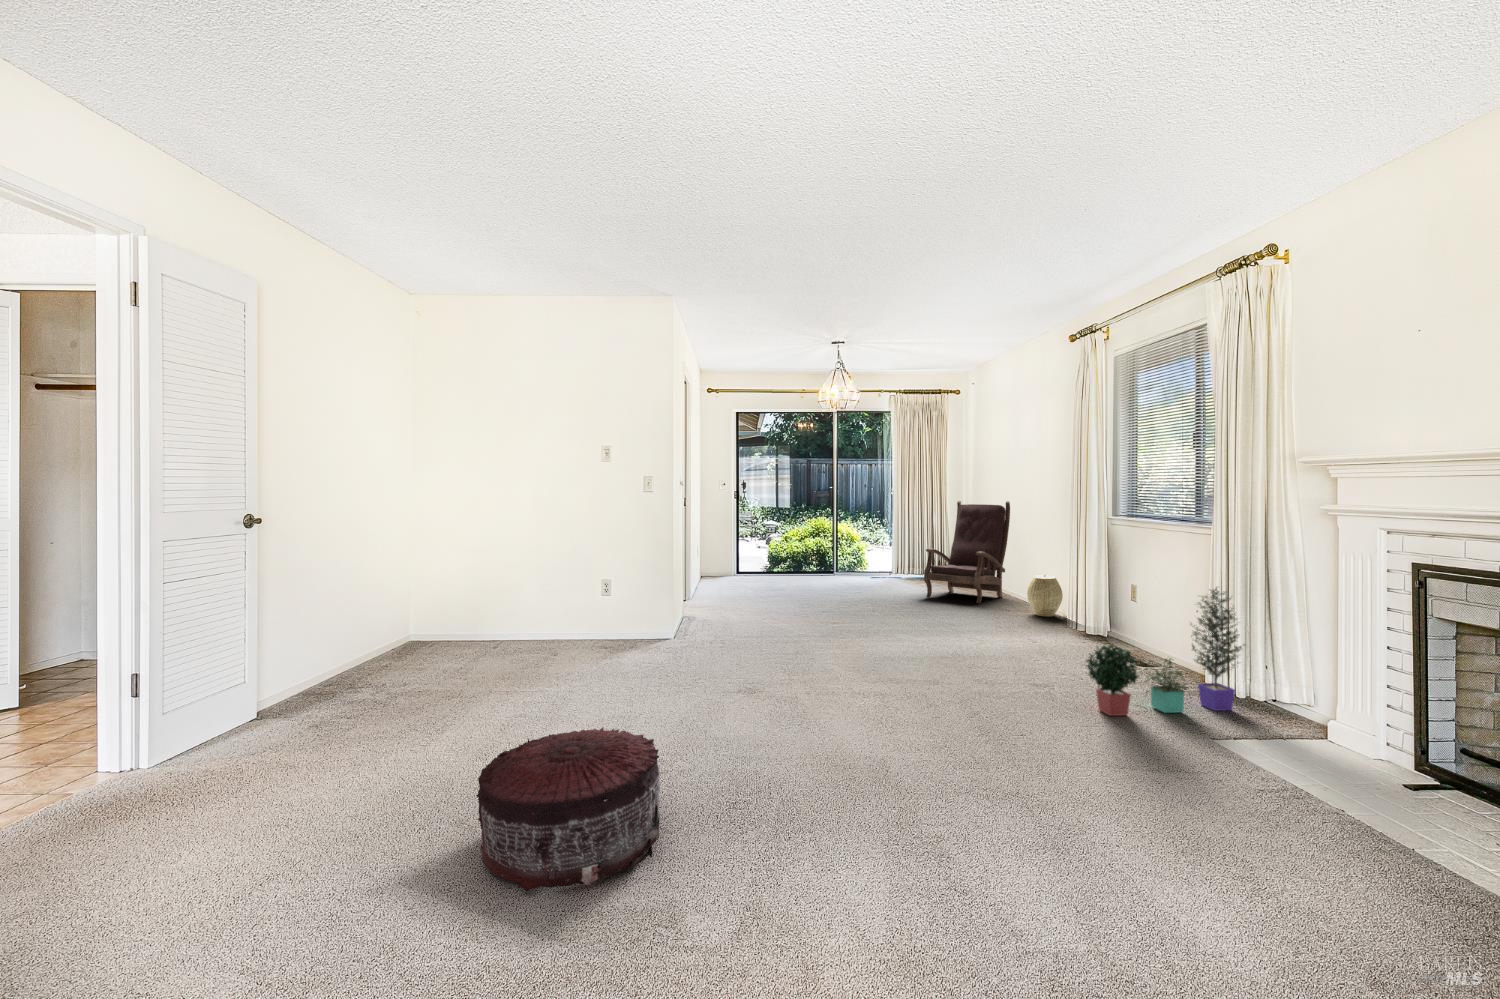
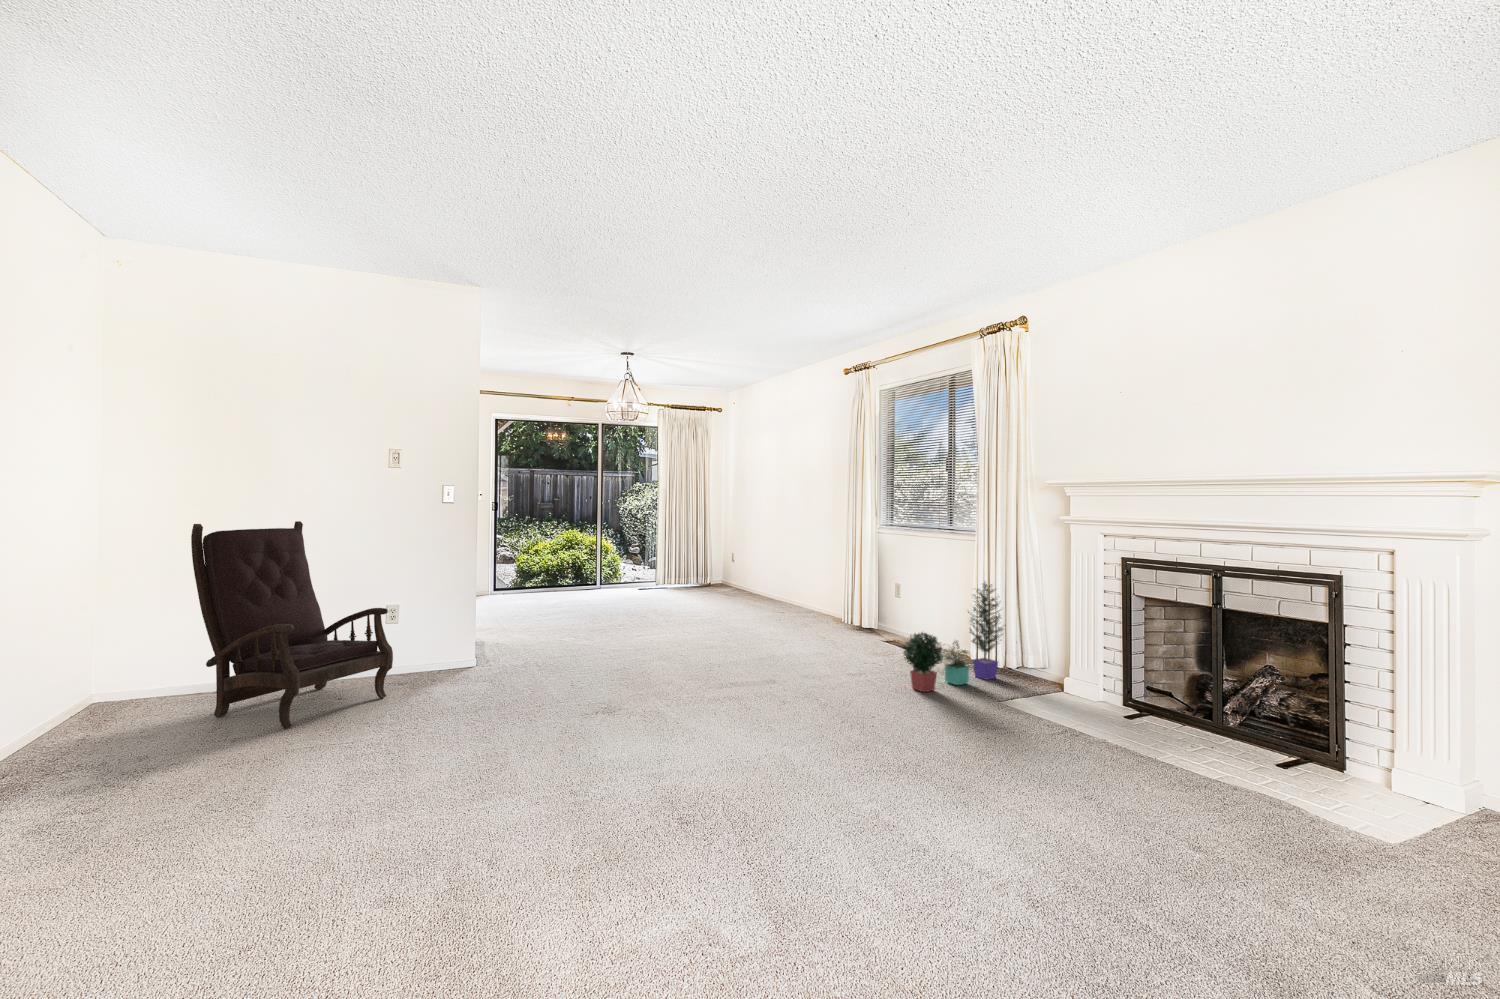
armchair: present [924,501,1010,603] -> present [191,521,393,729]
woven basket: present [1027,575,1063,616] -> none [800,579,829,617]
pouf: present [476,727,660,891] -> none [427,756,645,947]

